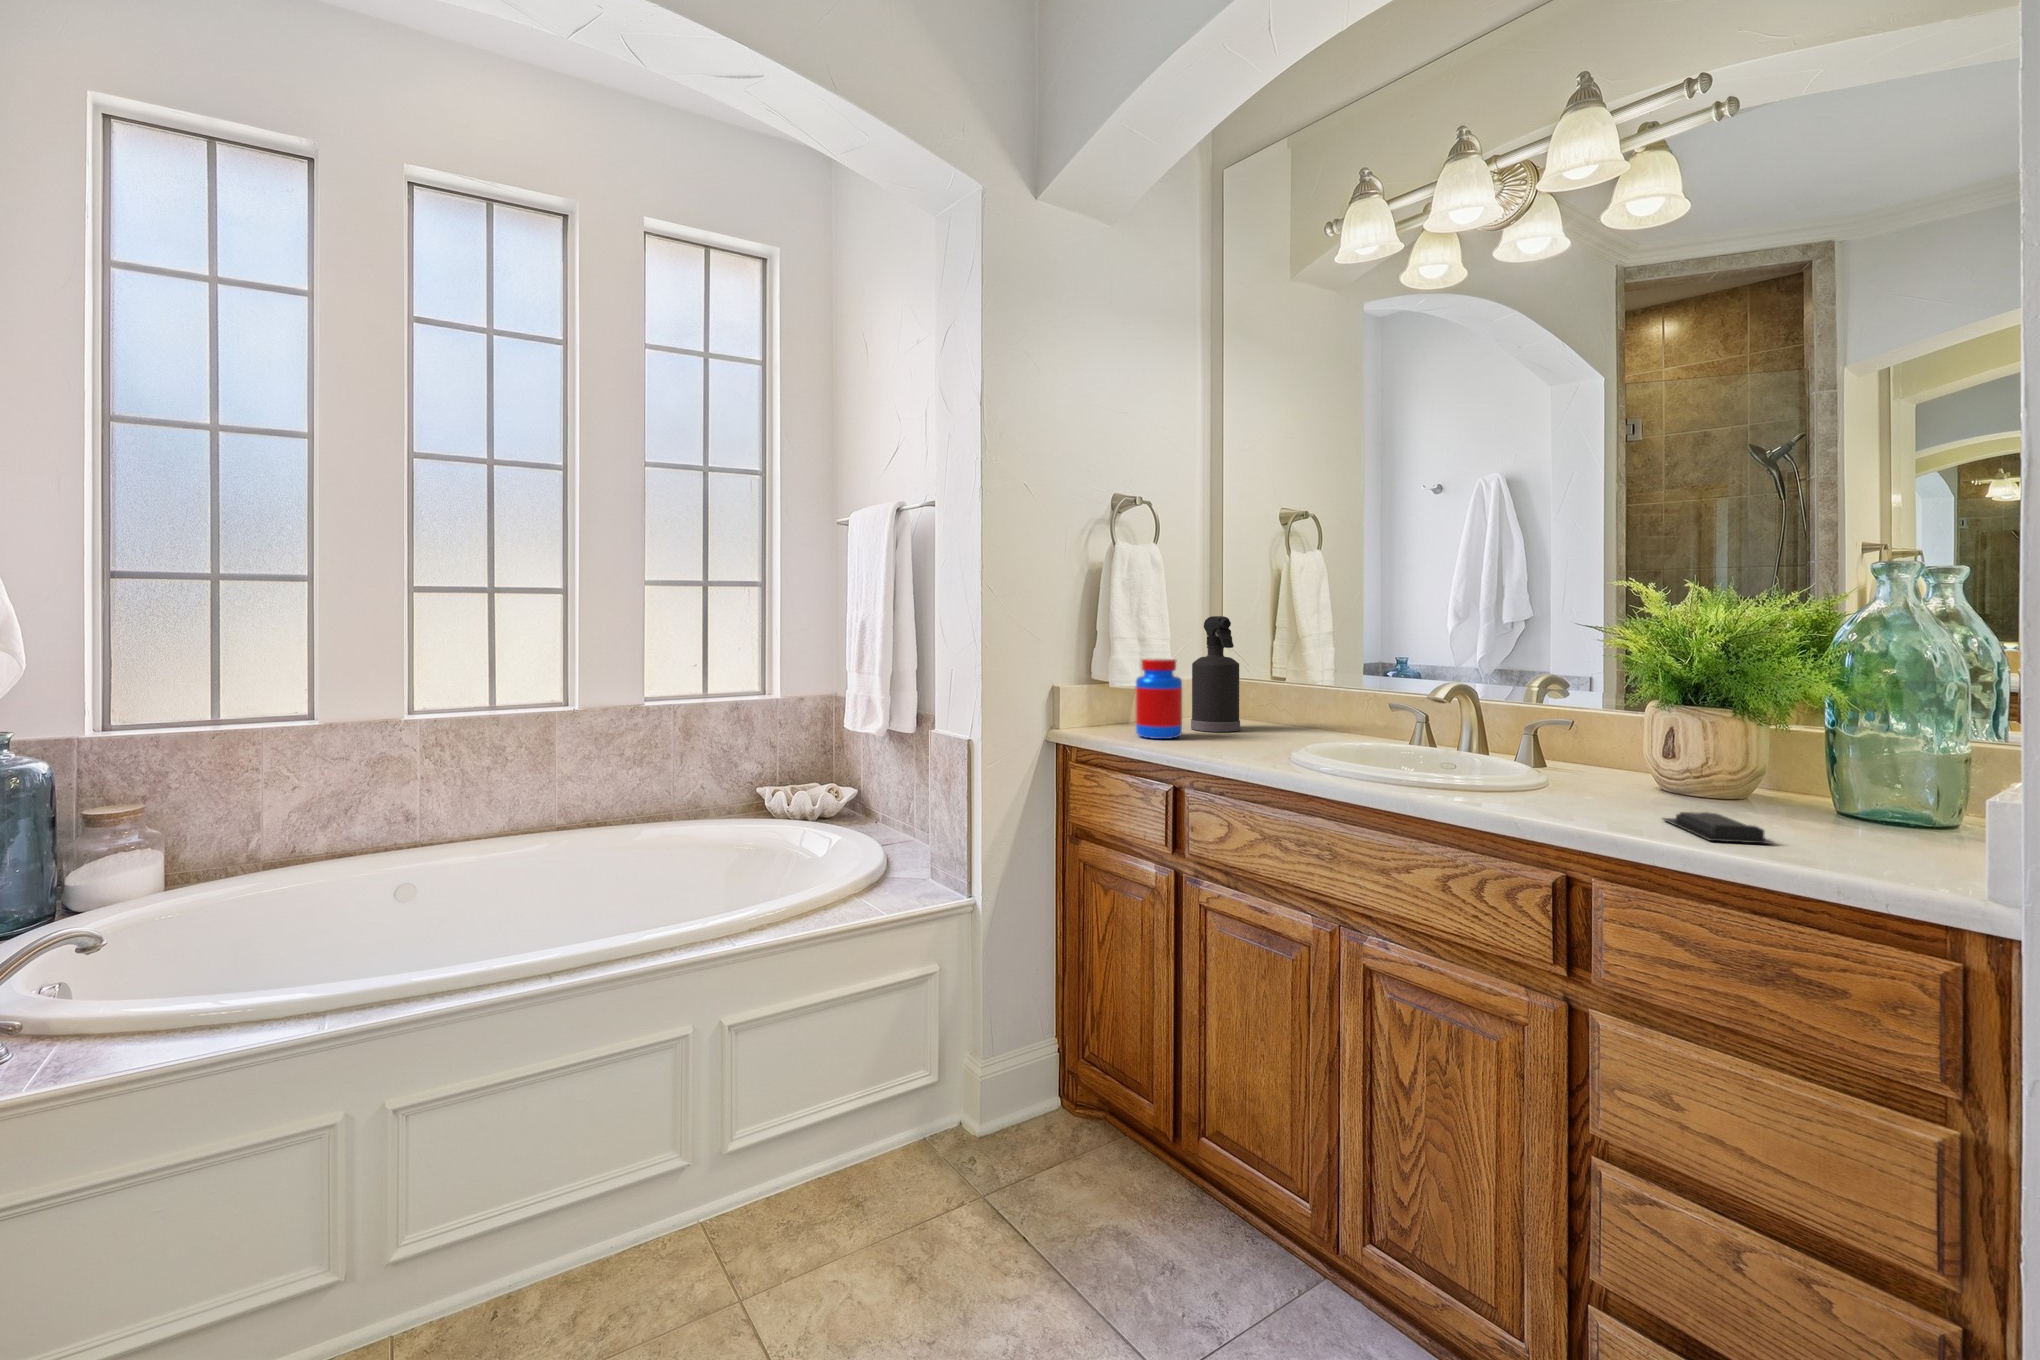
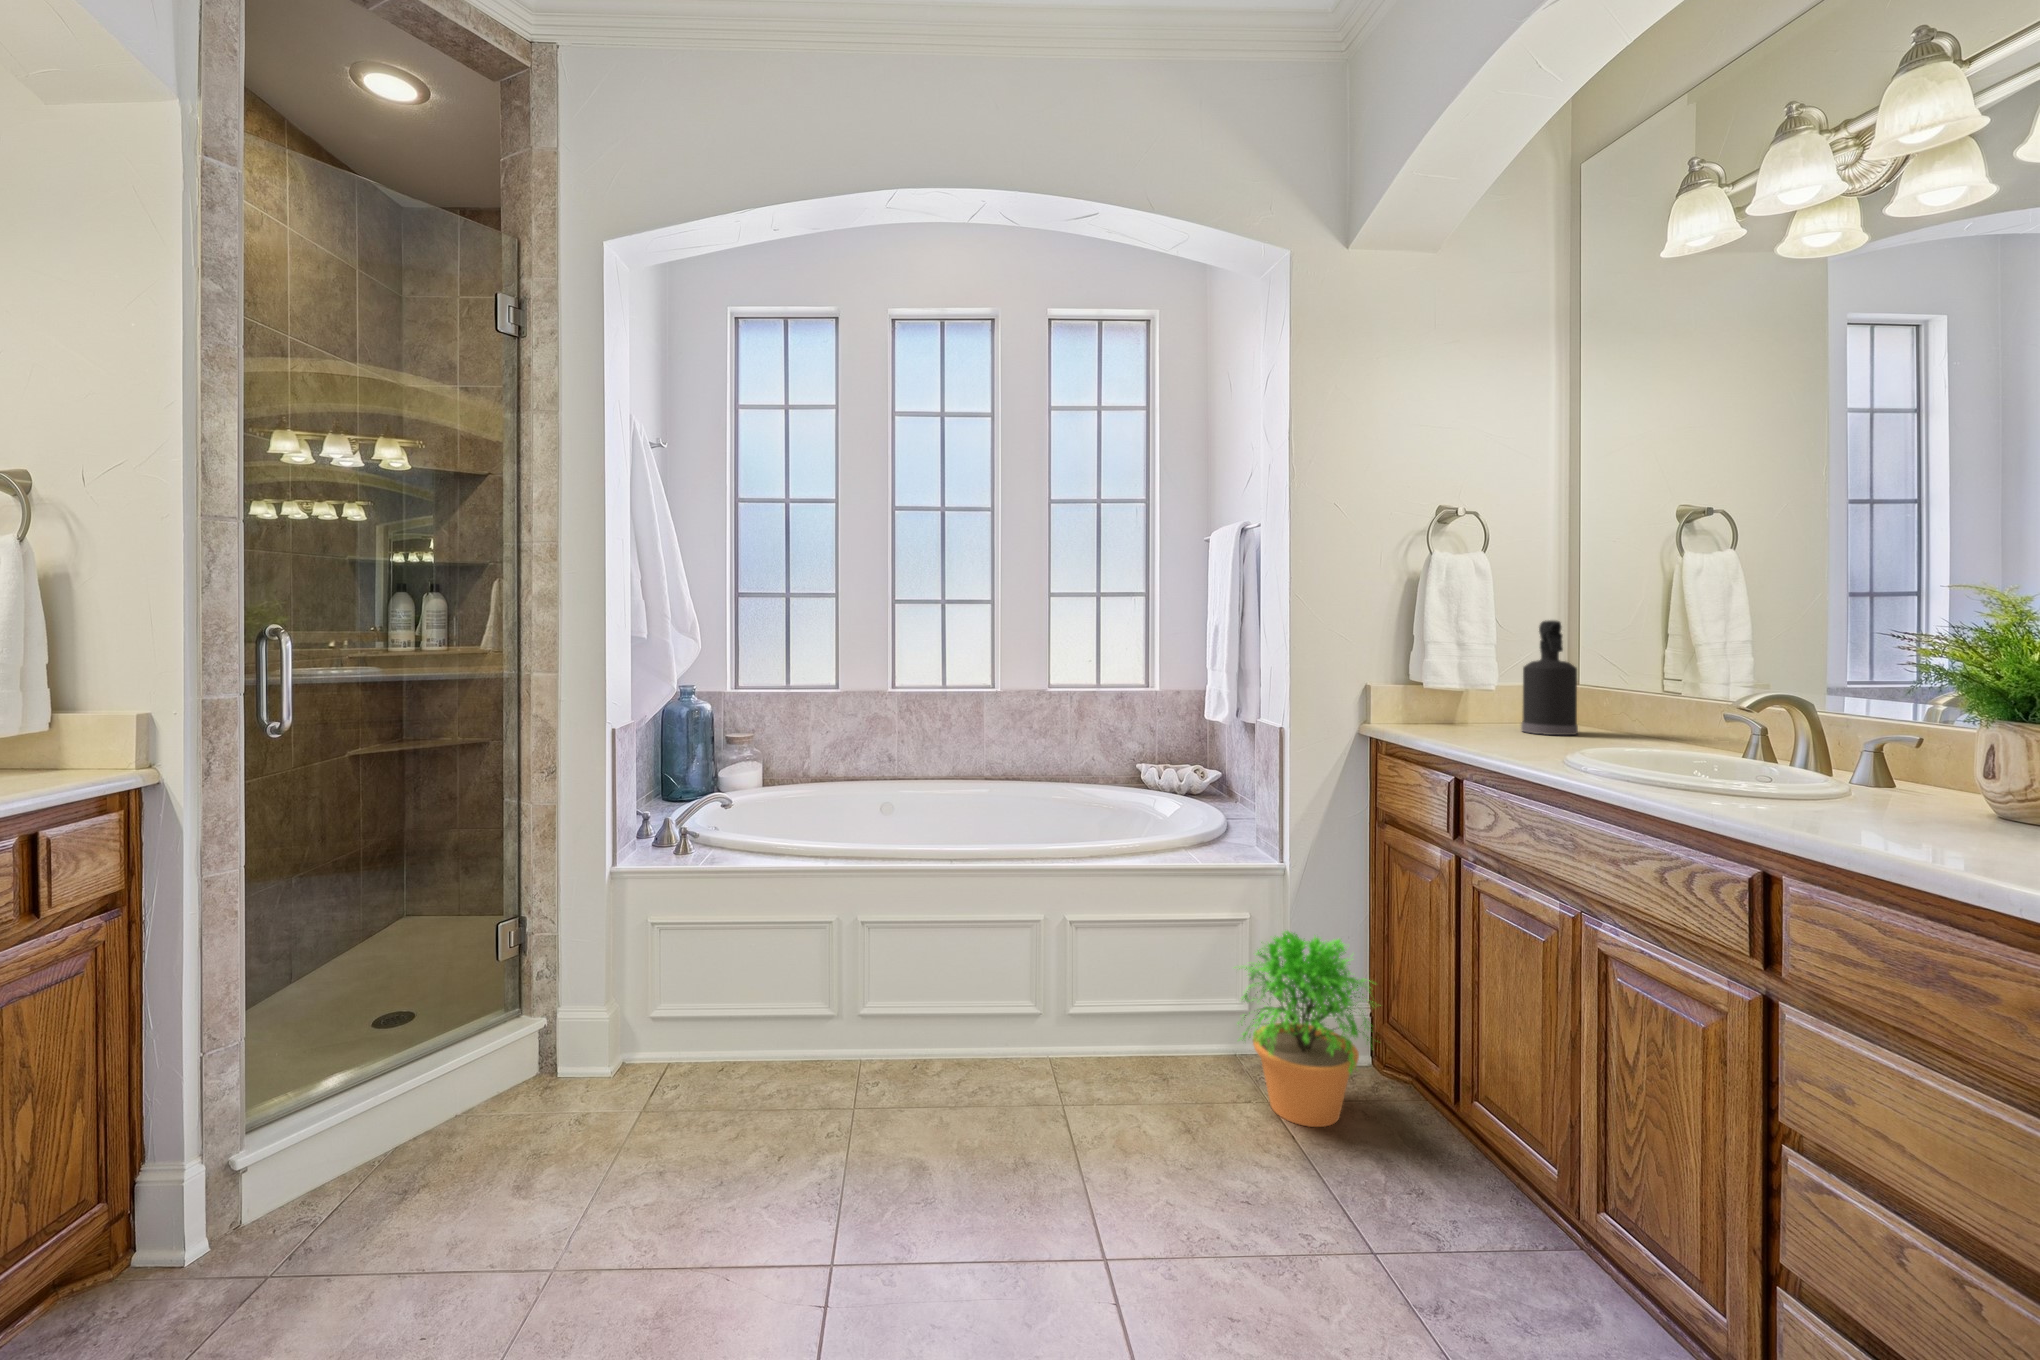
jar: present [1135,659,1182,739] -> none [1445,661,1495,736]
soap bar: present [1663,812,1773,844] -> none [1897,822,1981,856]
potted plant: none [930,978,1108,1211] -> present [1235,931,1373,1127]

